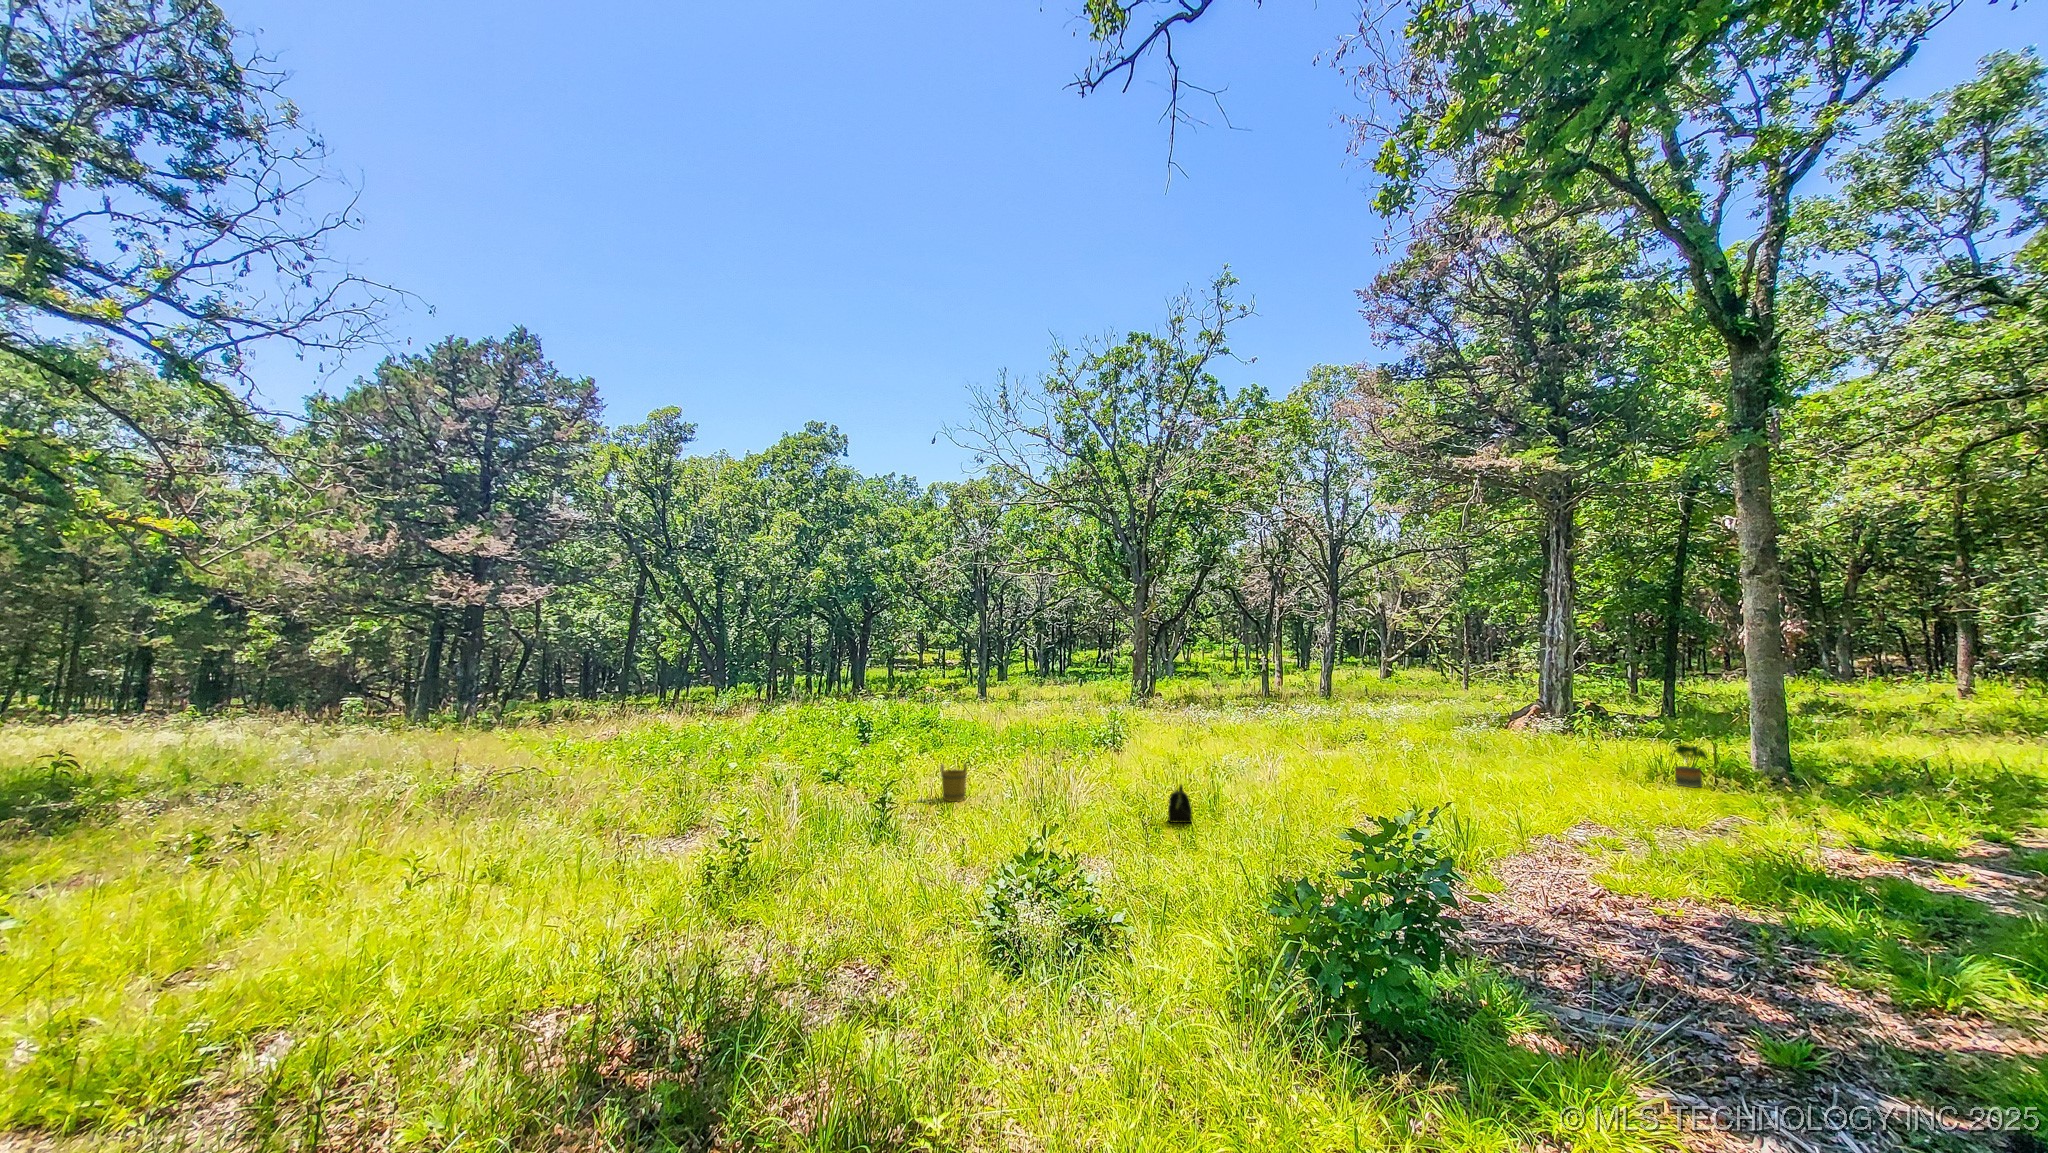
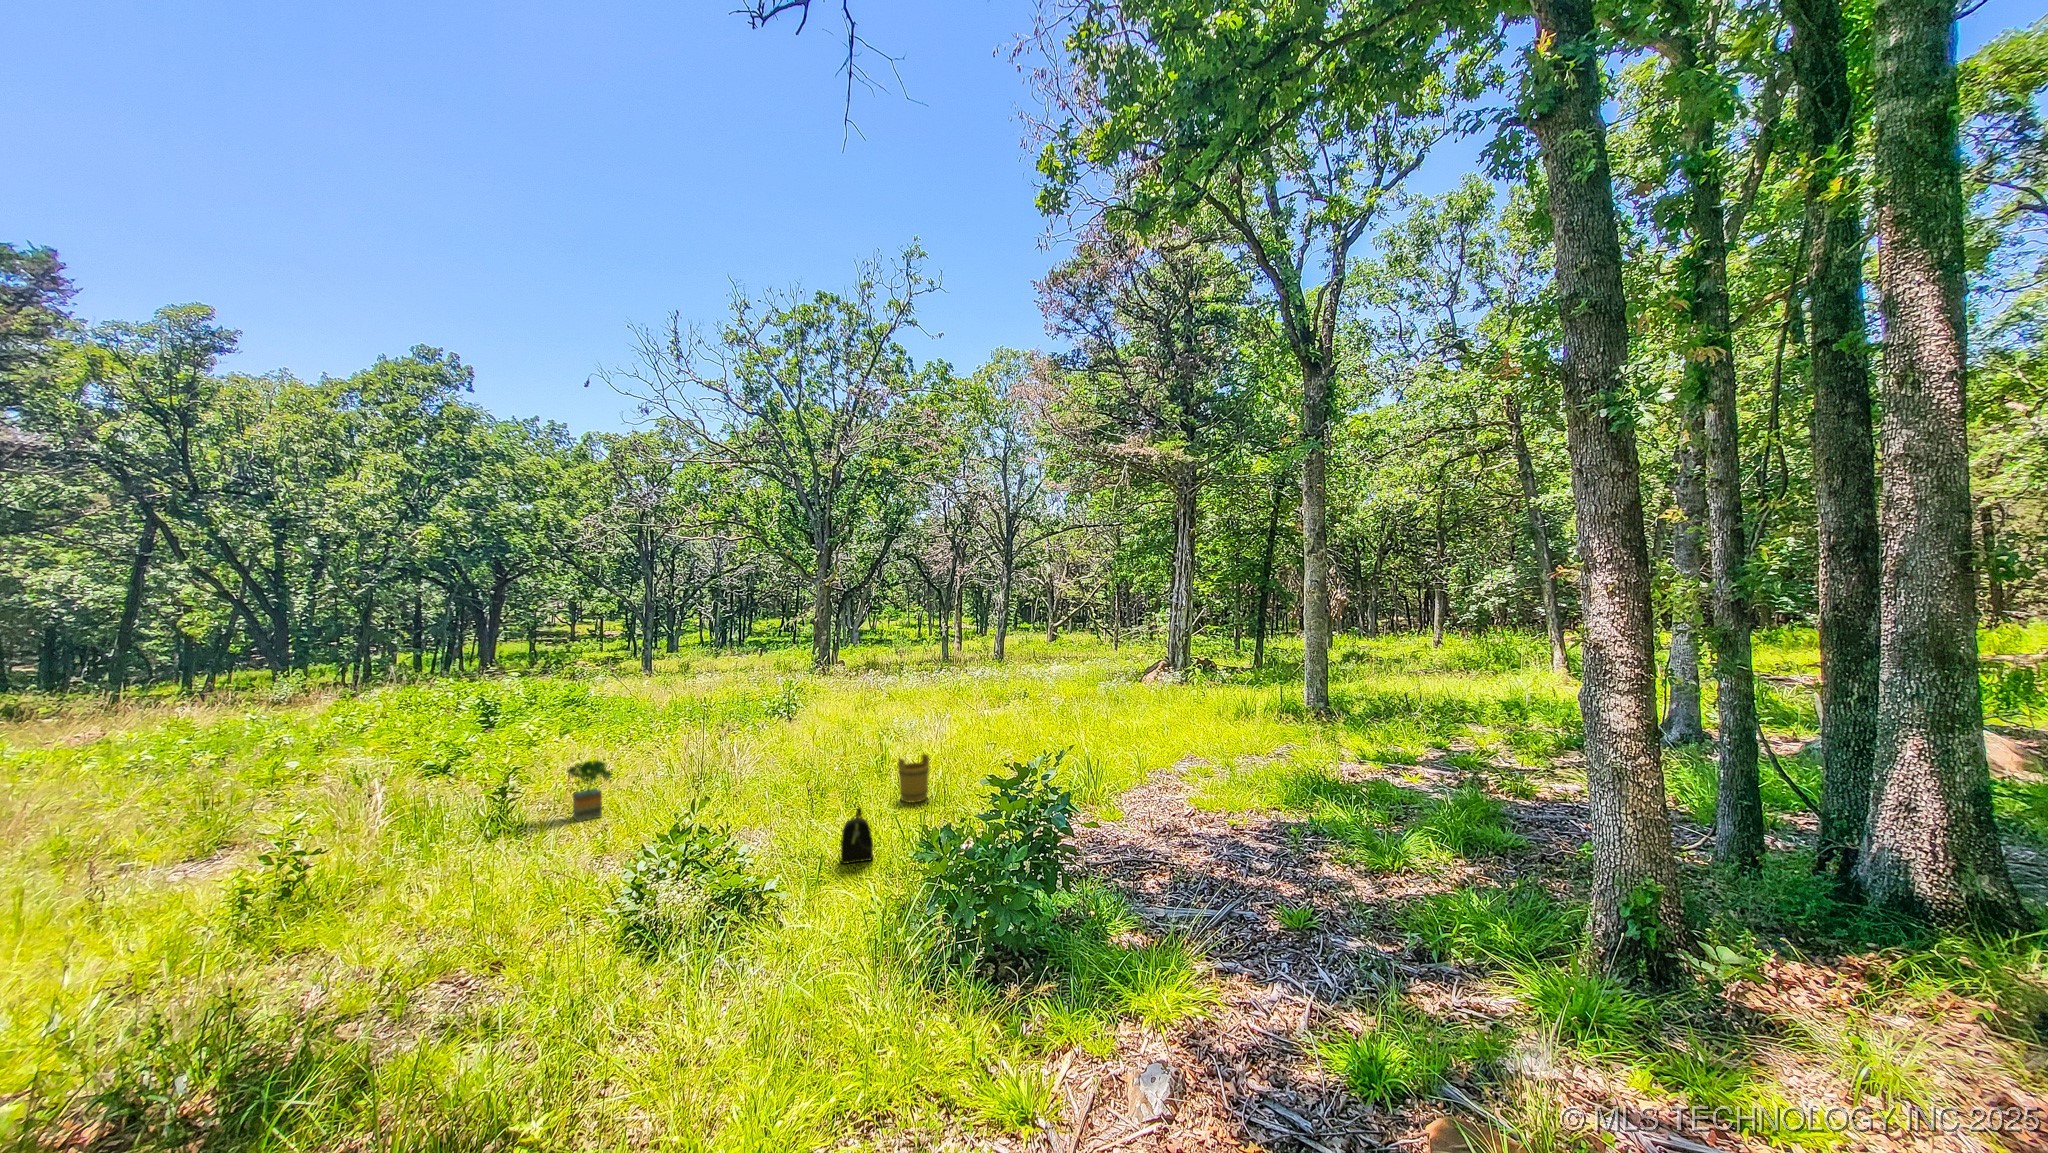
potted tree: present [1669,745,1708,788] -> present [567,761,611,822]
bucket: present [941,763,967,802] -> present [898,754,929,803]

